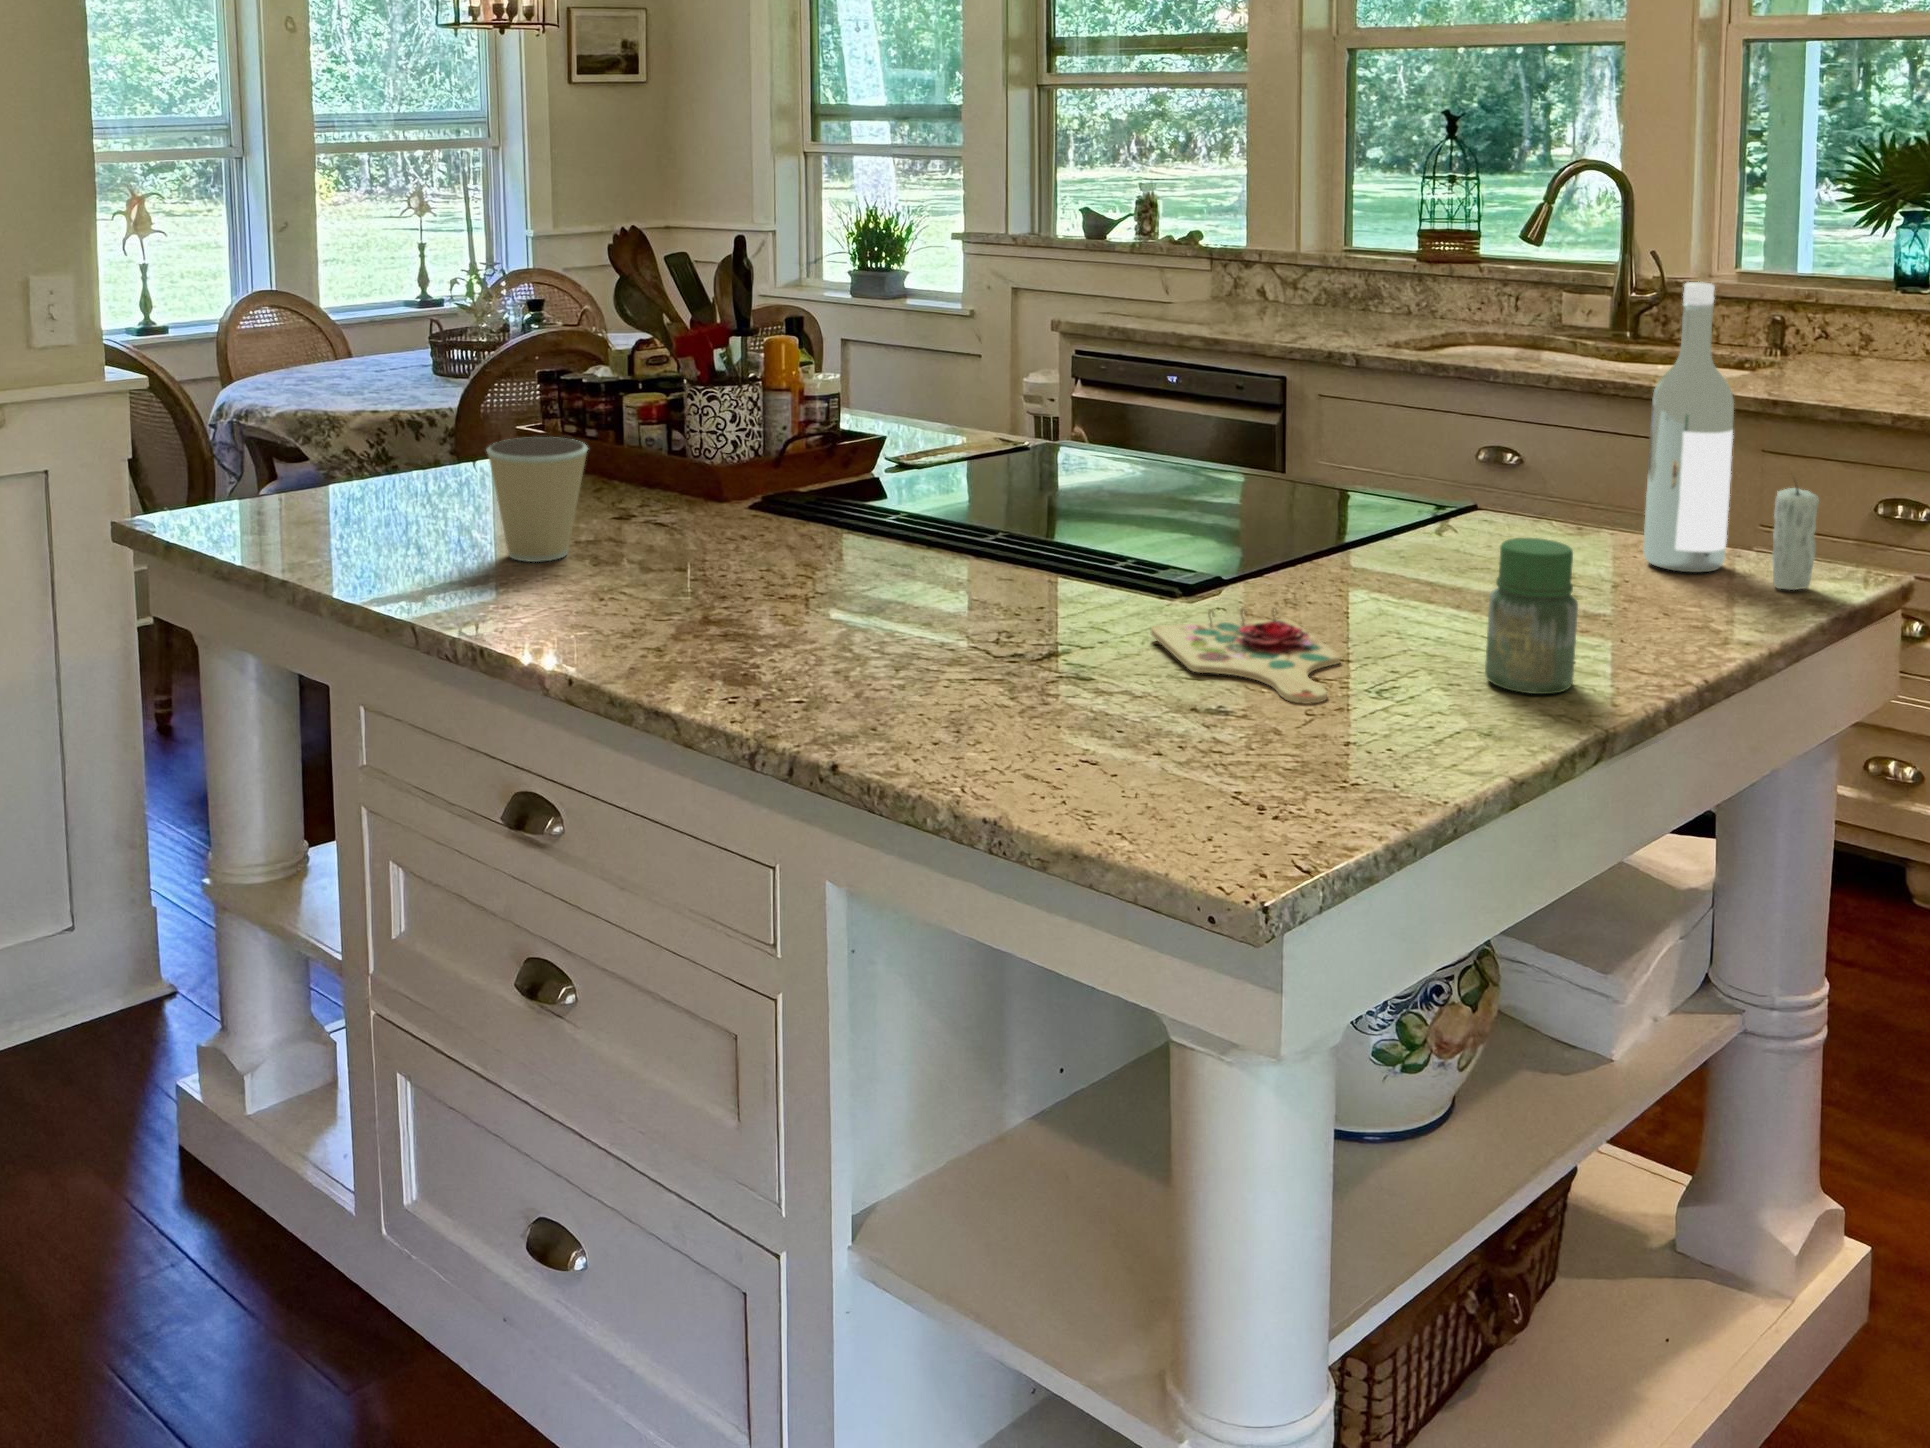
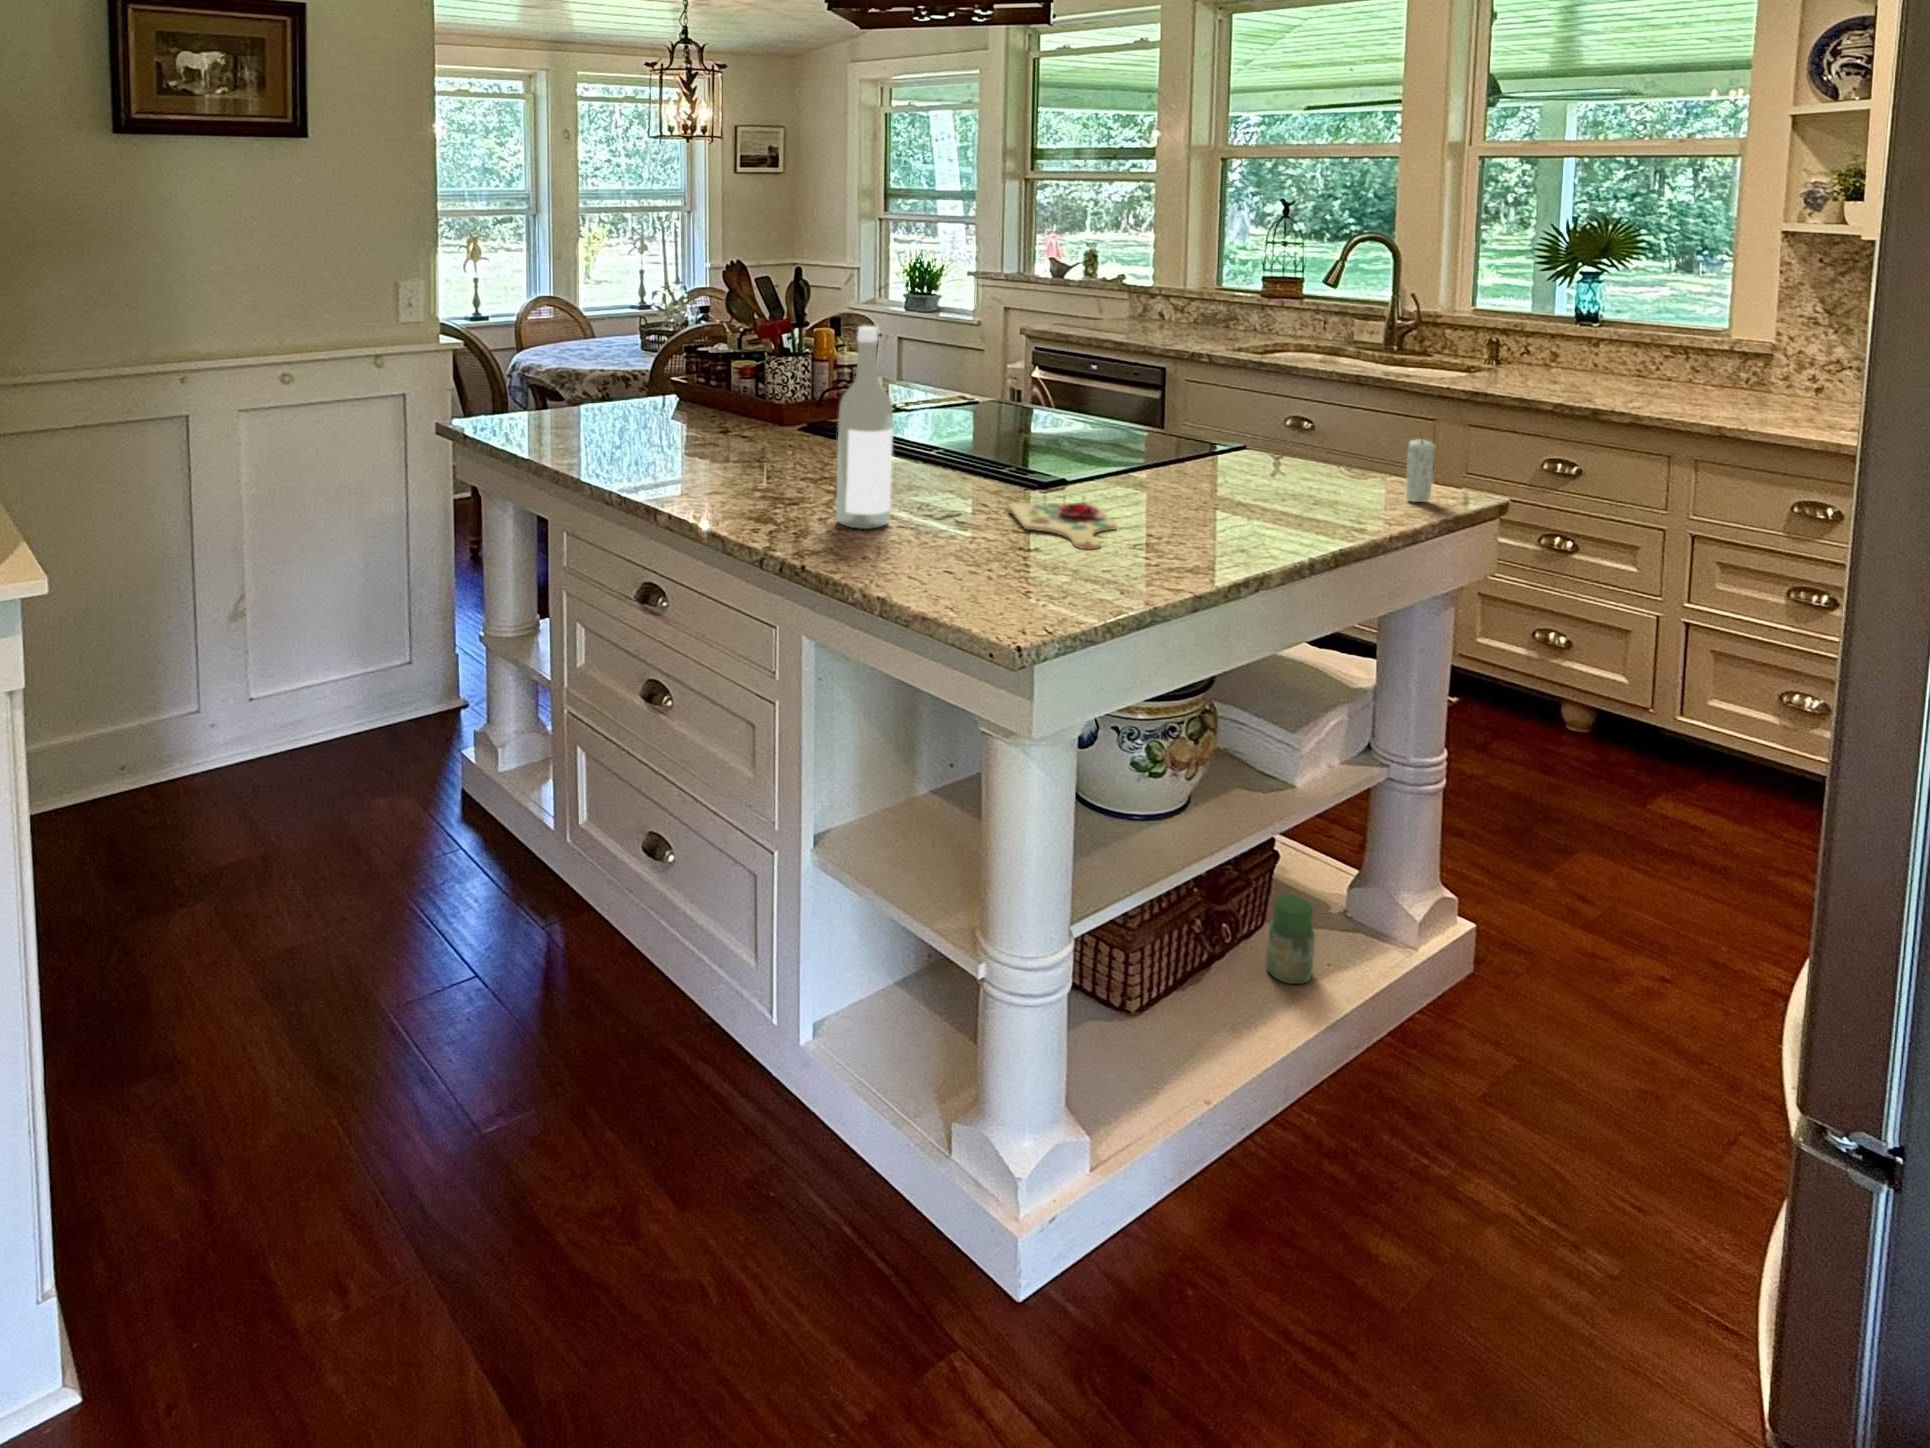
wine bottle: present [1643,282,1734,572] -> present [836,326,893,529]
coffee cup: present [487,437,588,562] -> none [639,382,698,454]
jar: present [1485,538,1578,694] -> present [1266,895,1315,984]

